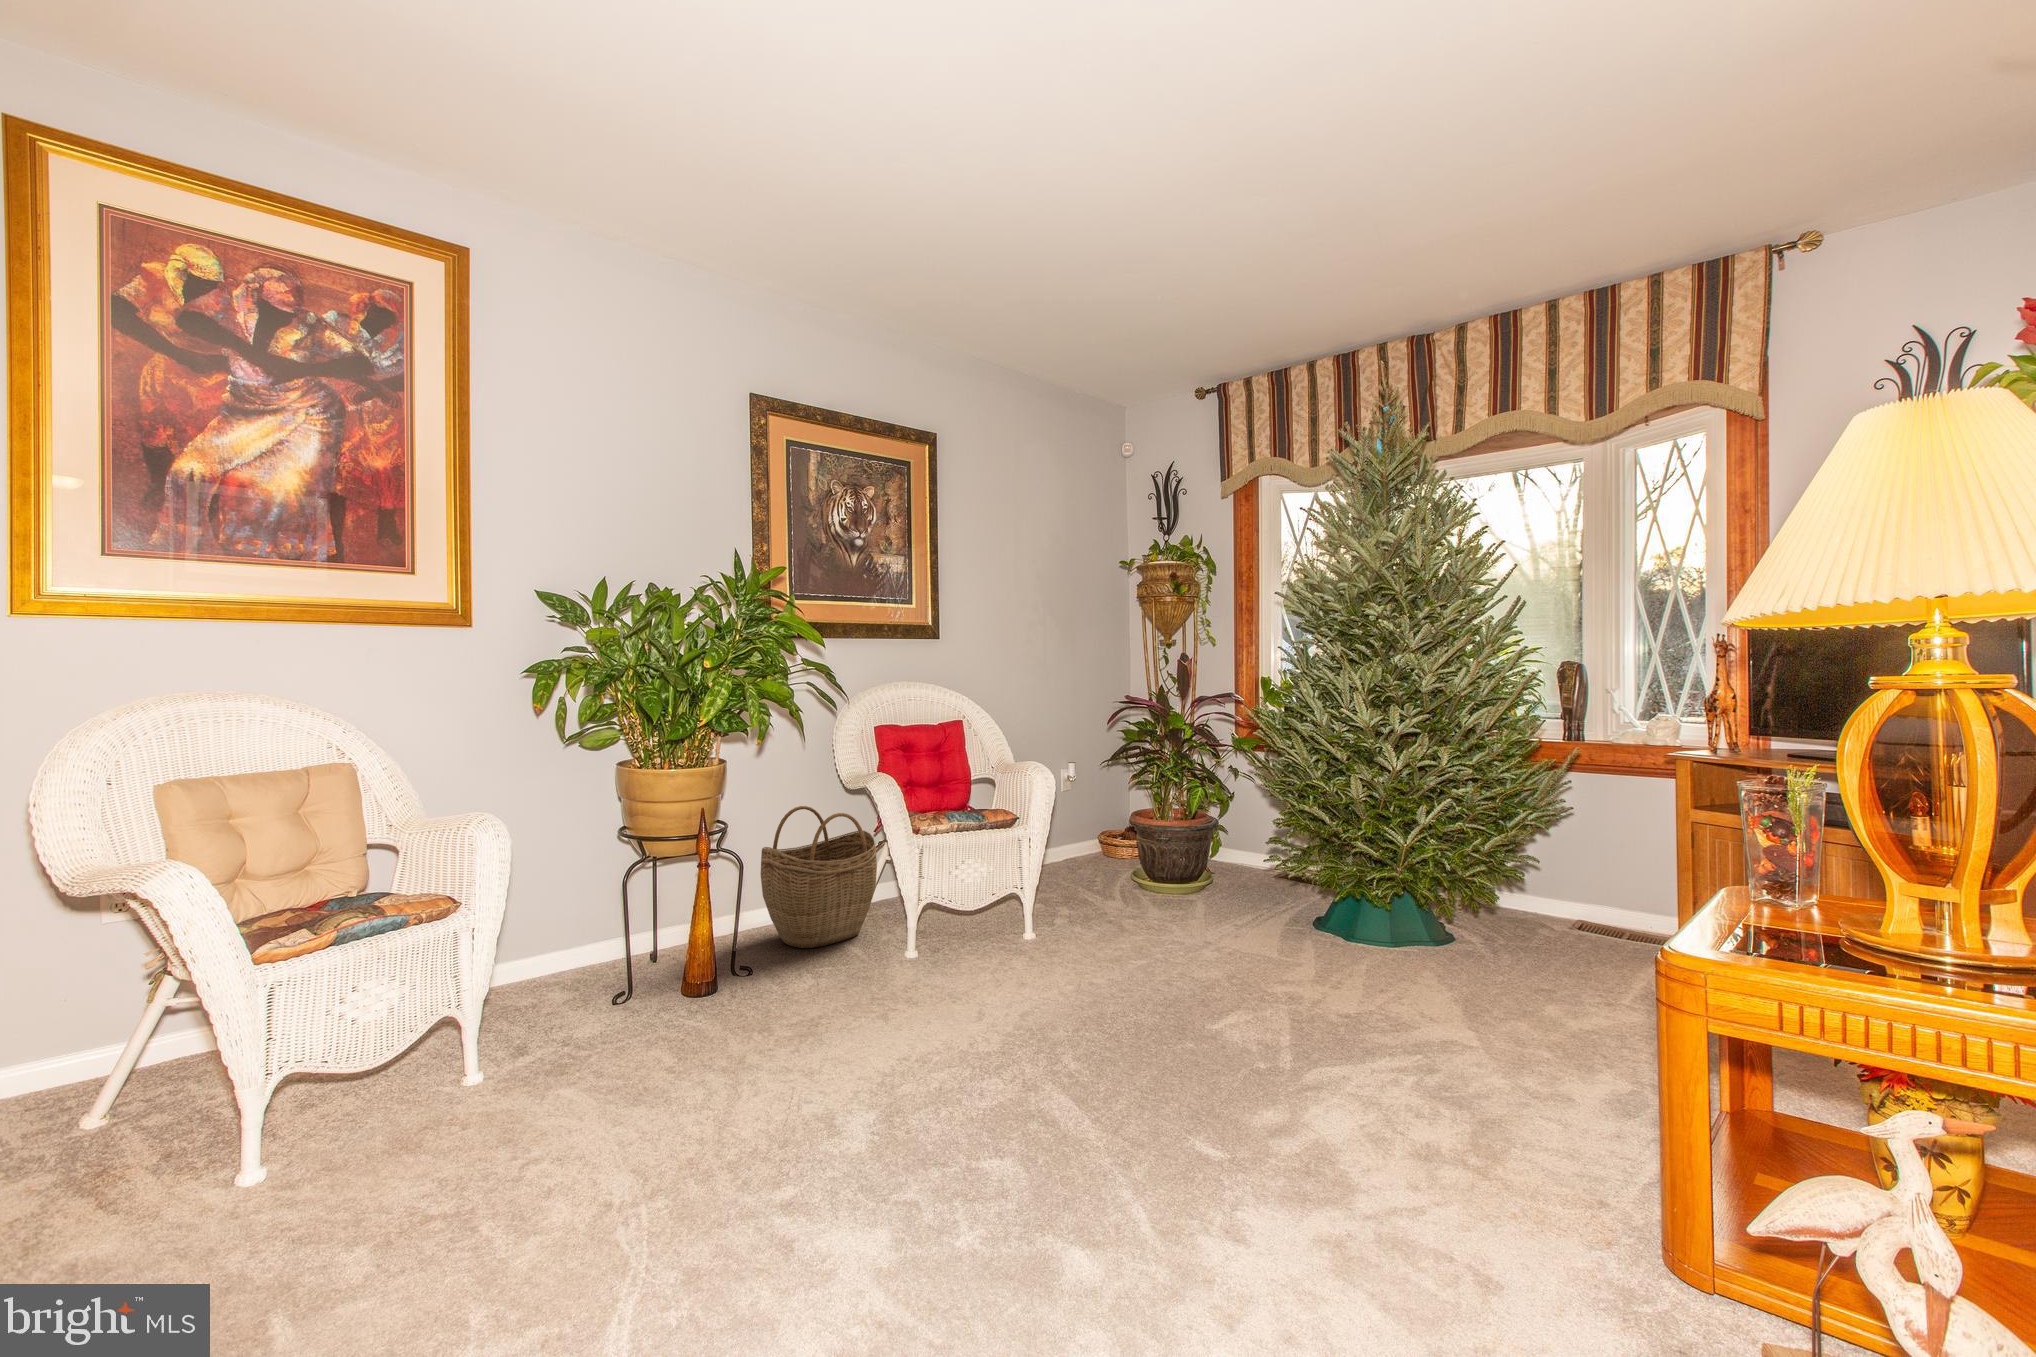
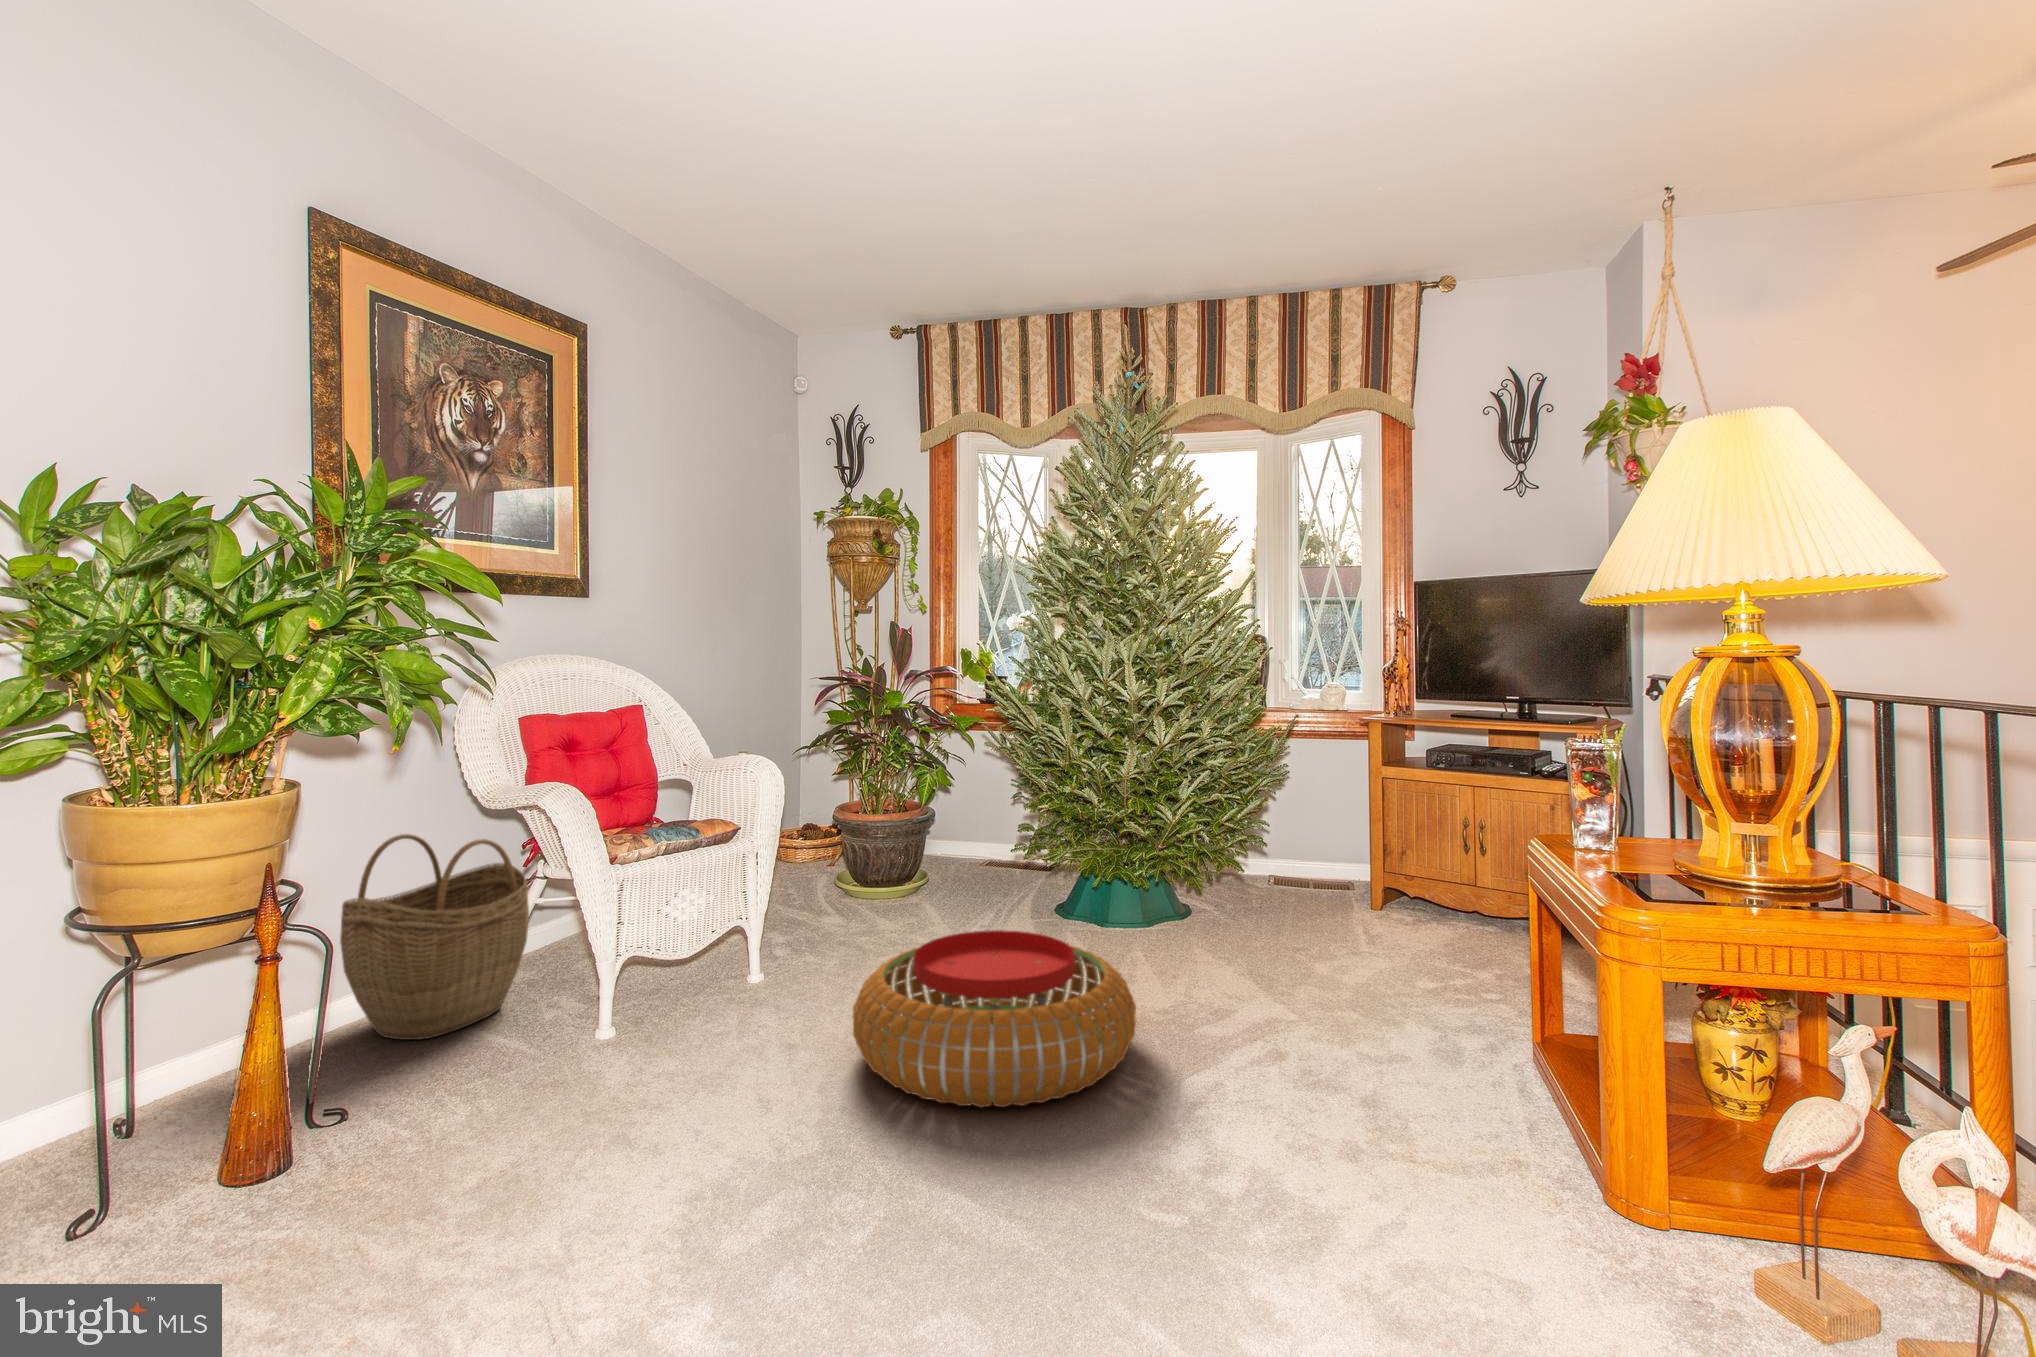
pouf: none [1060,922,1313,1079] -> present [853,930,1136,1108]

